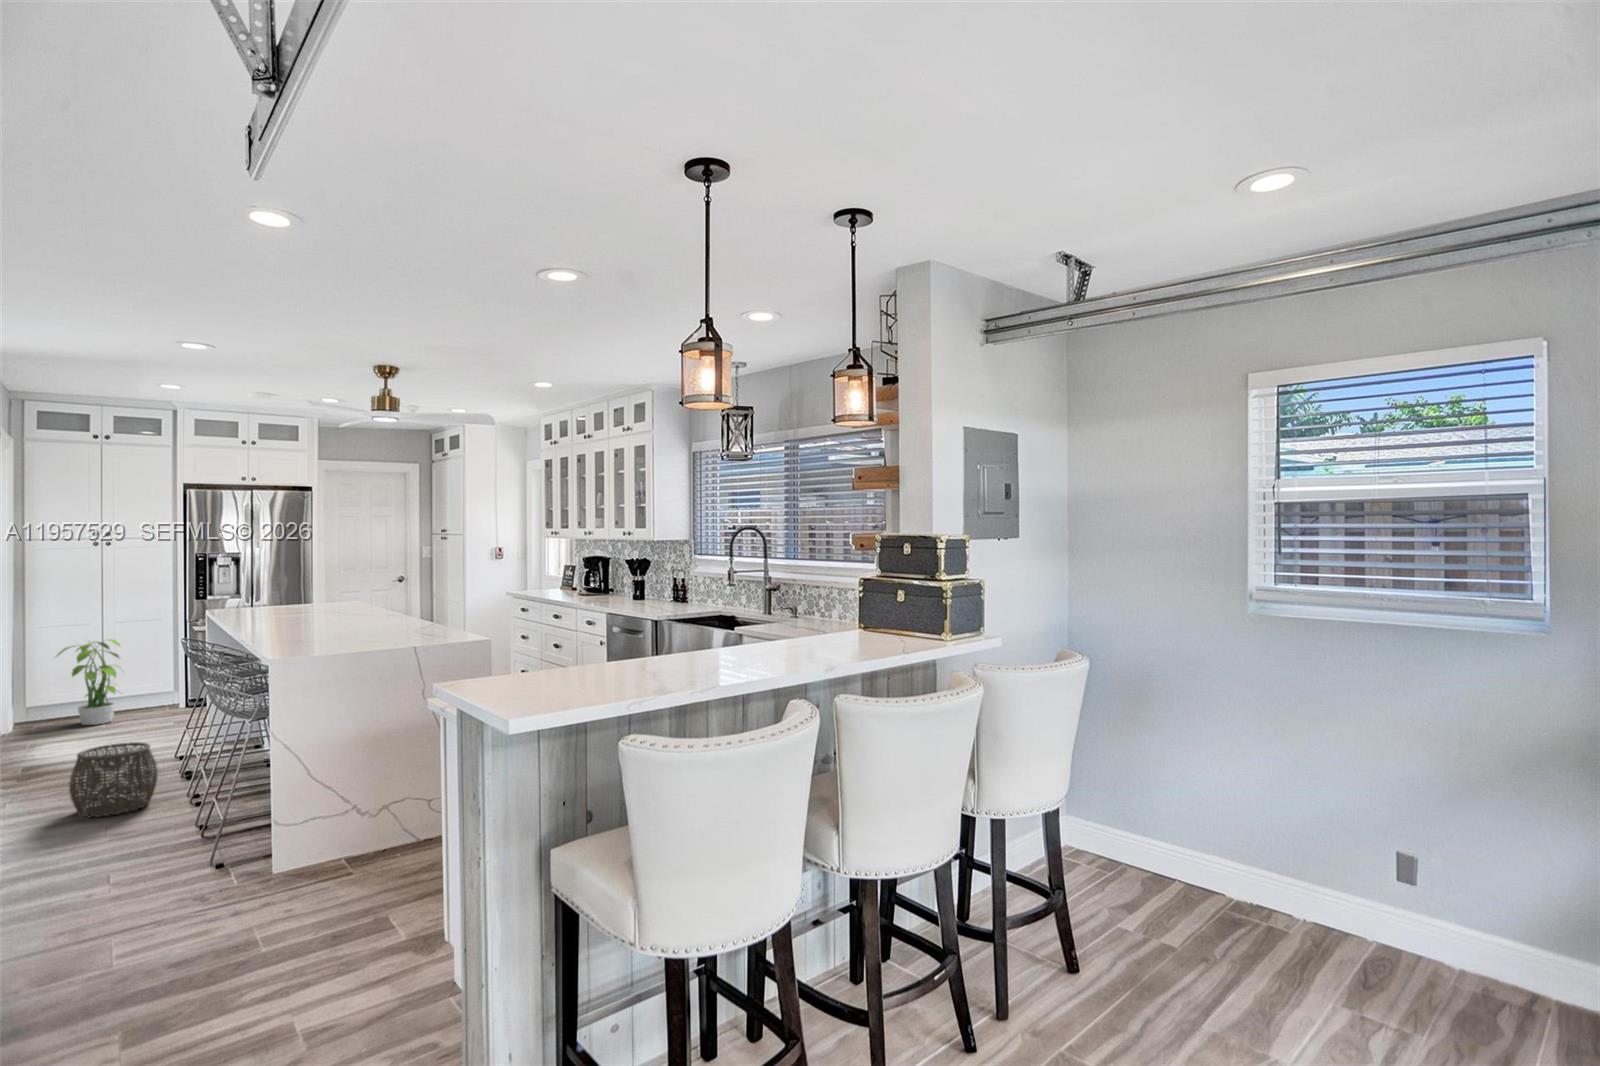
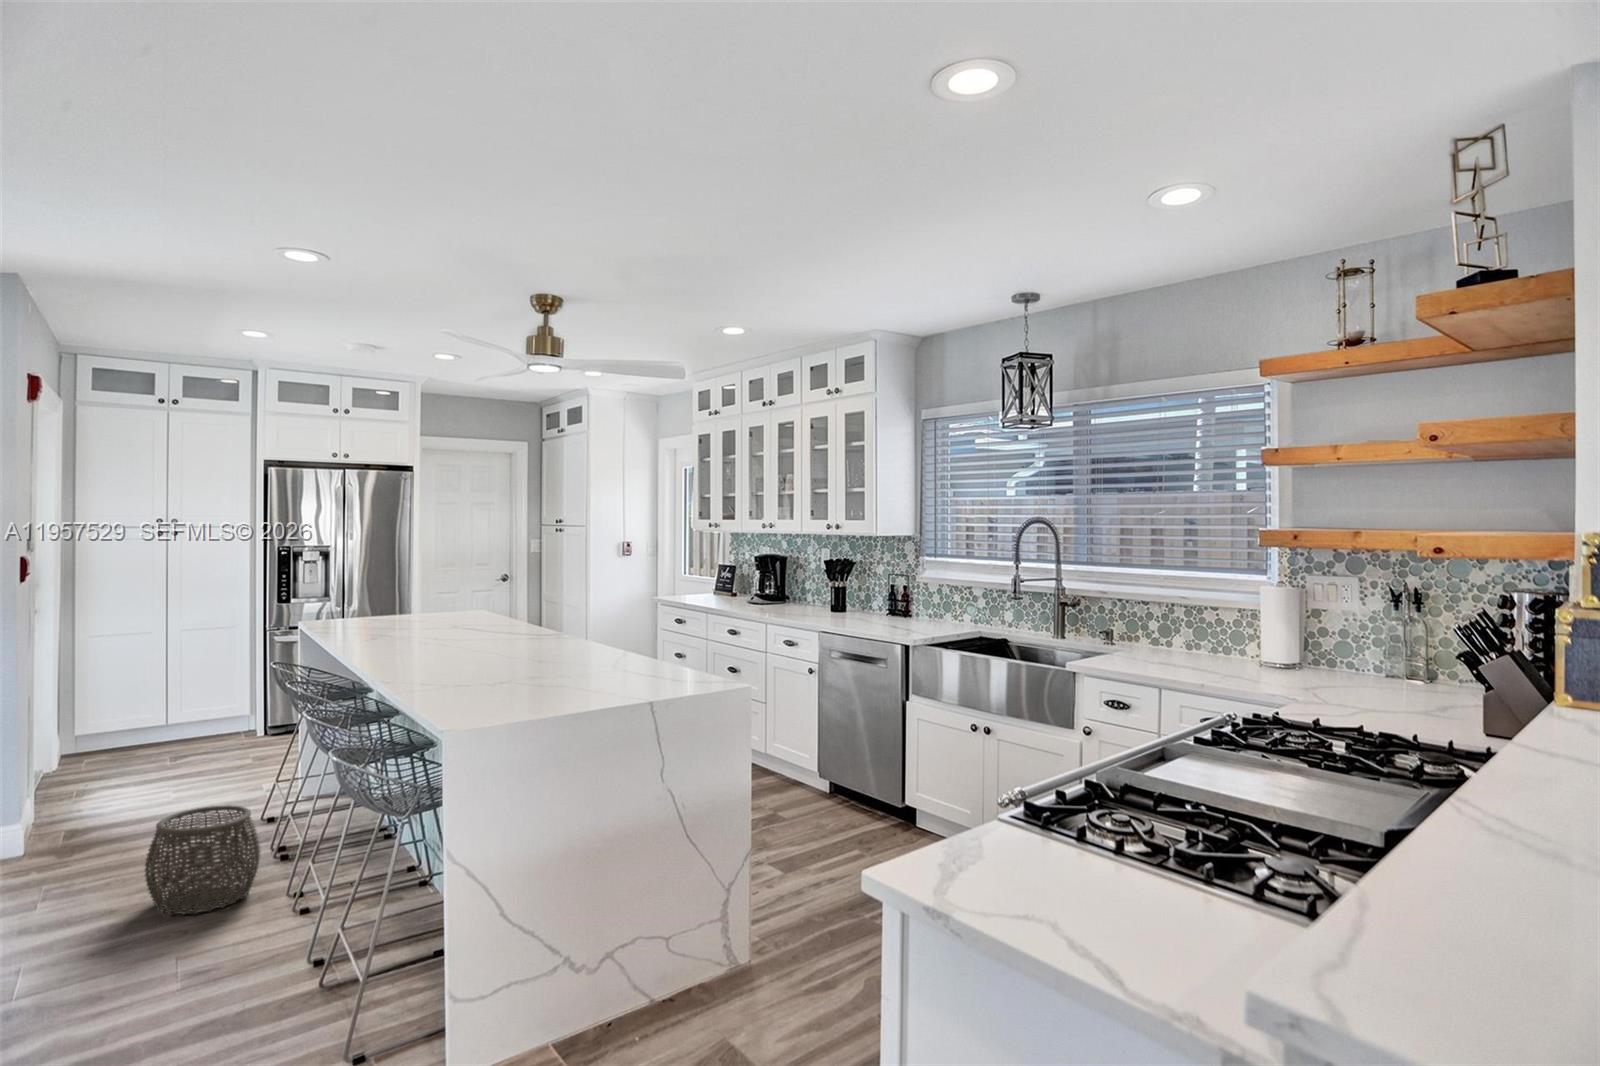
potted plant: present [58,639,120,725] -> none [111,651,194,761]

